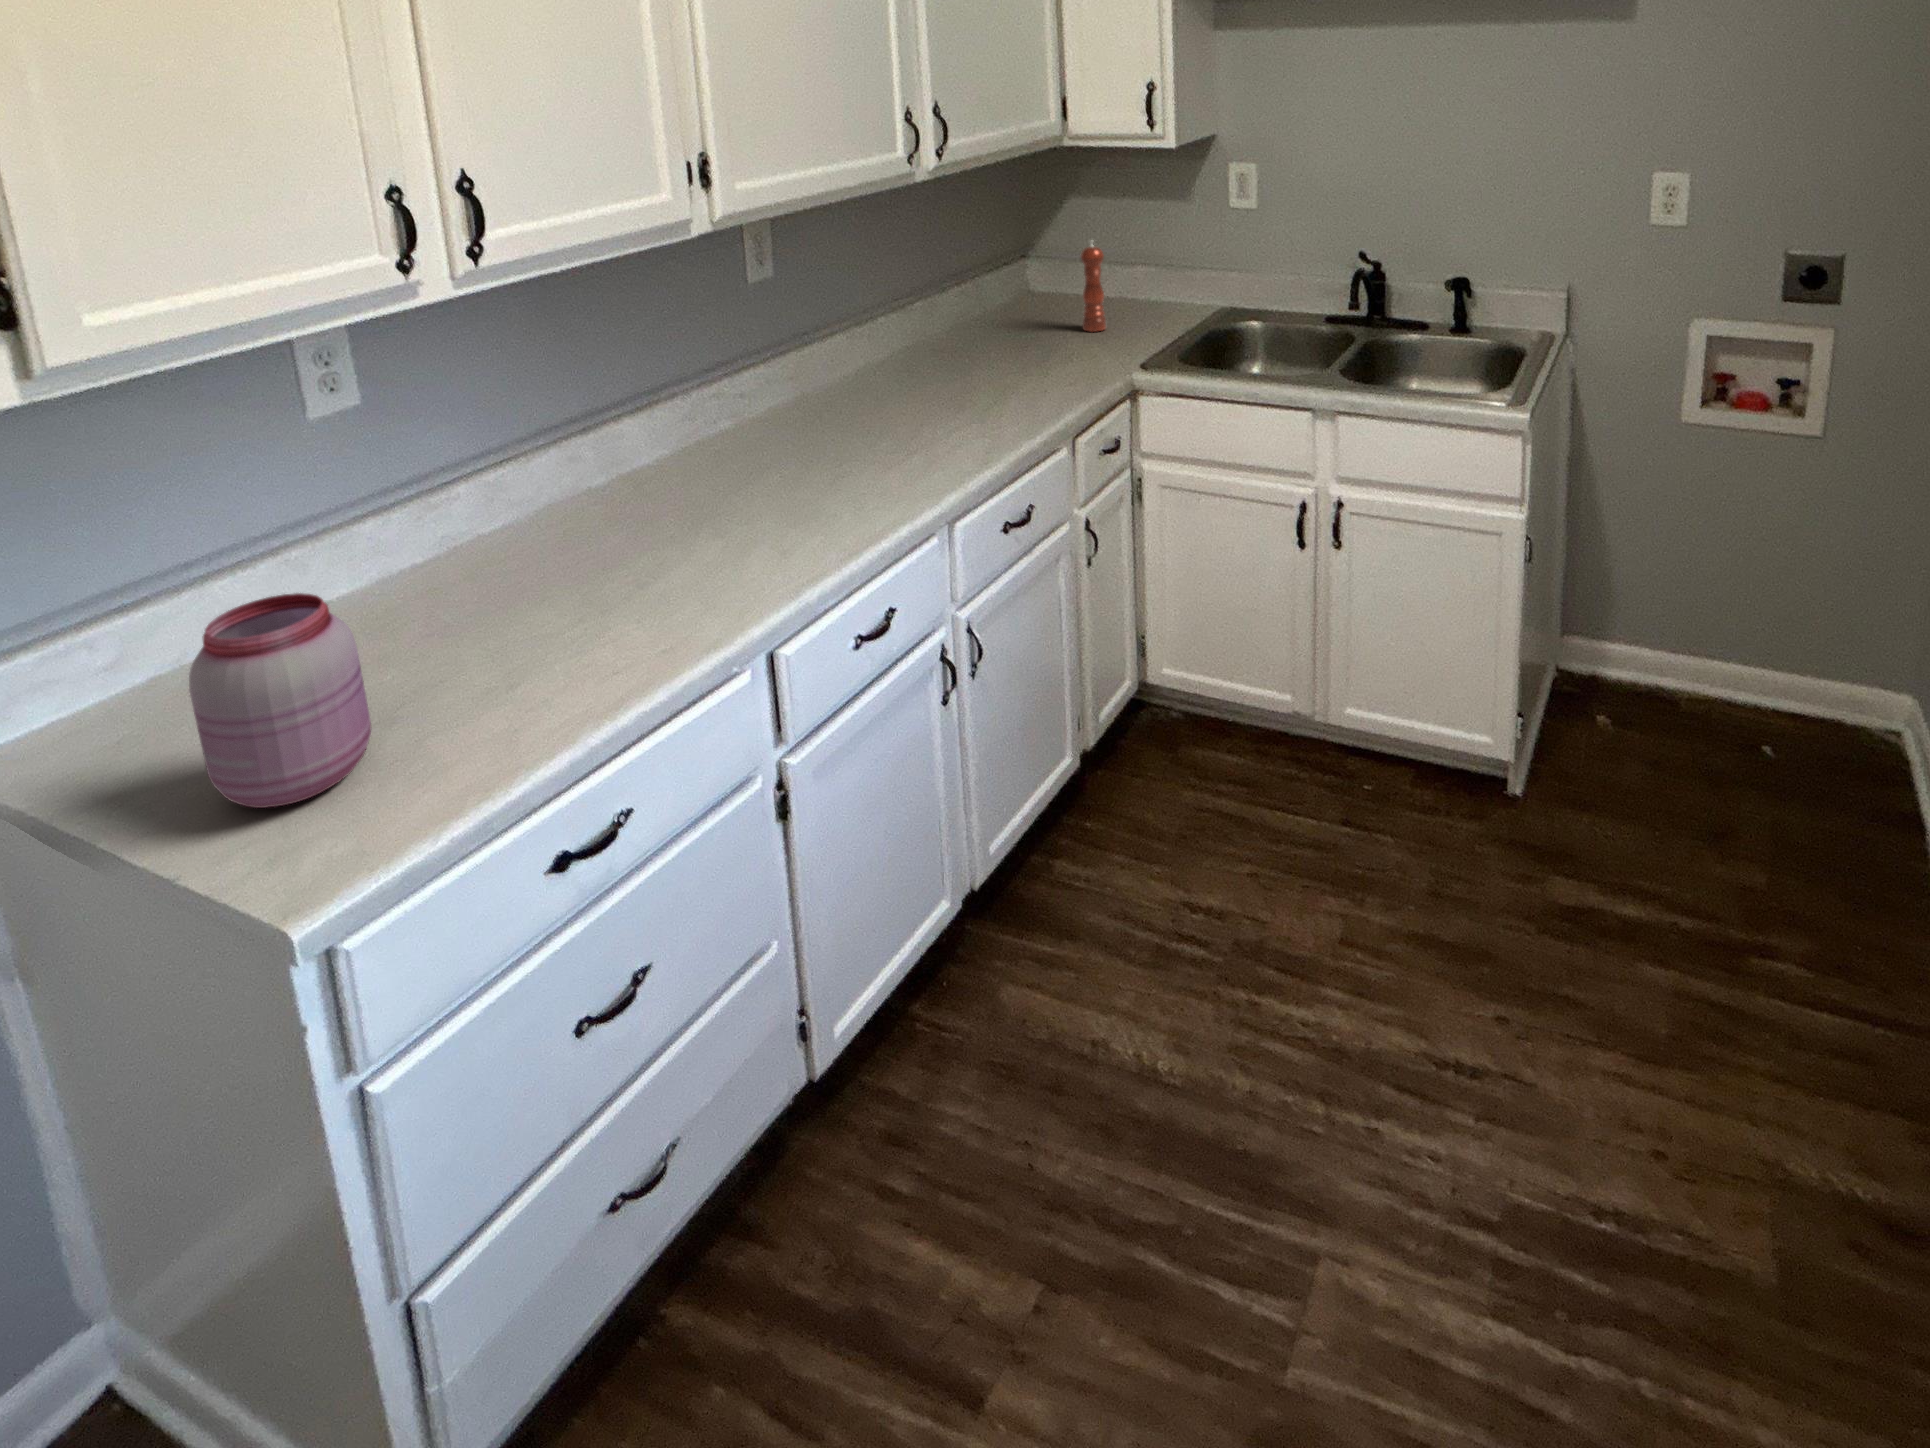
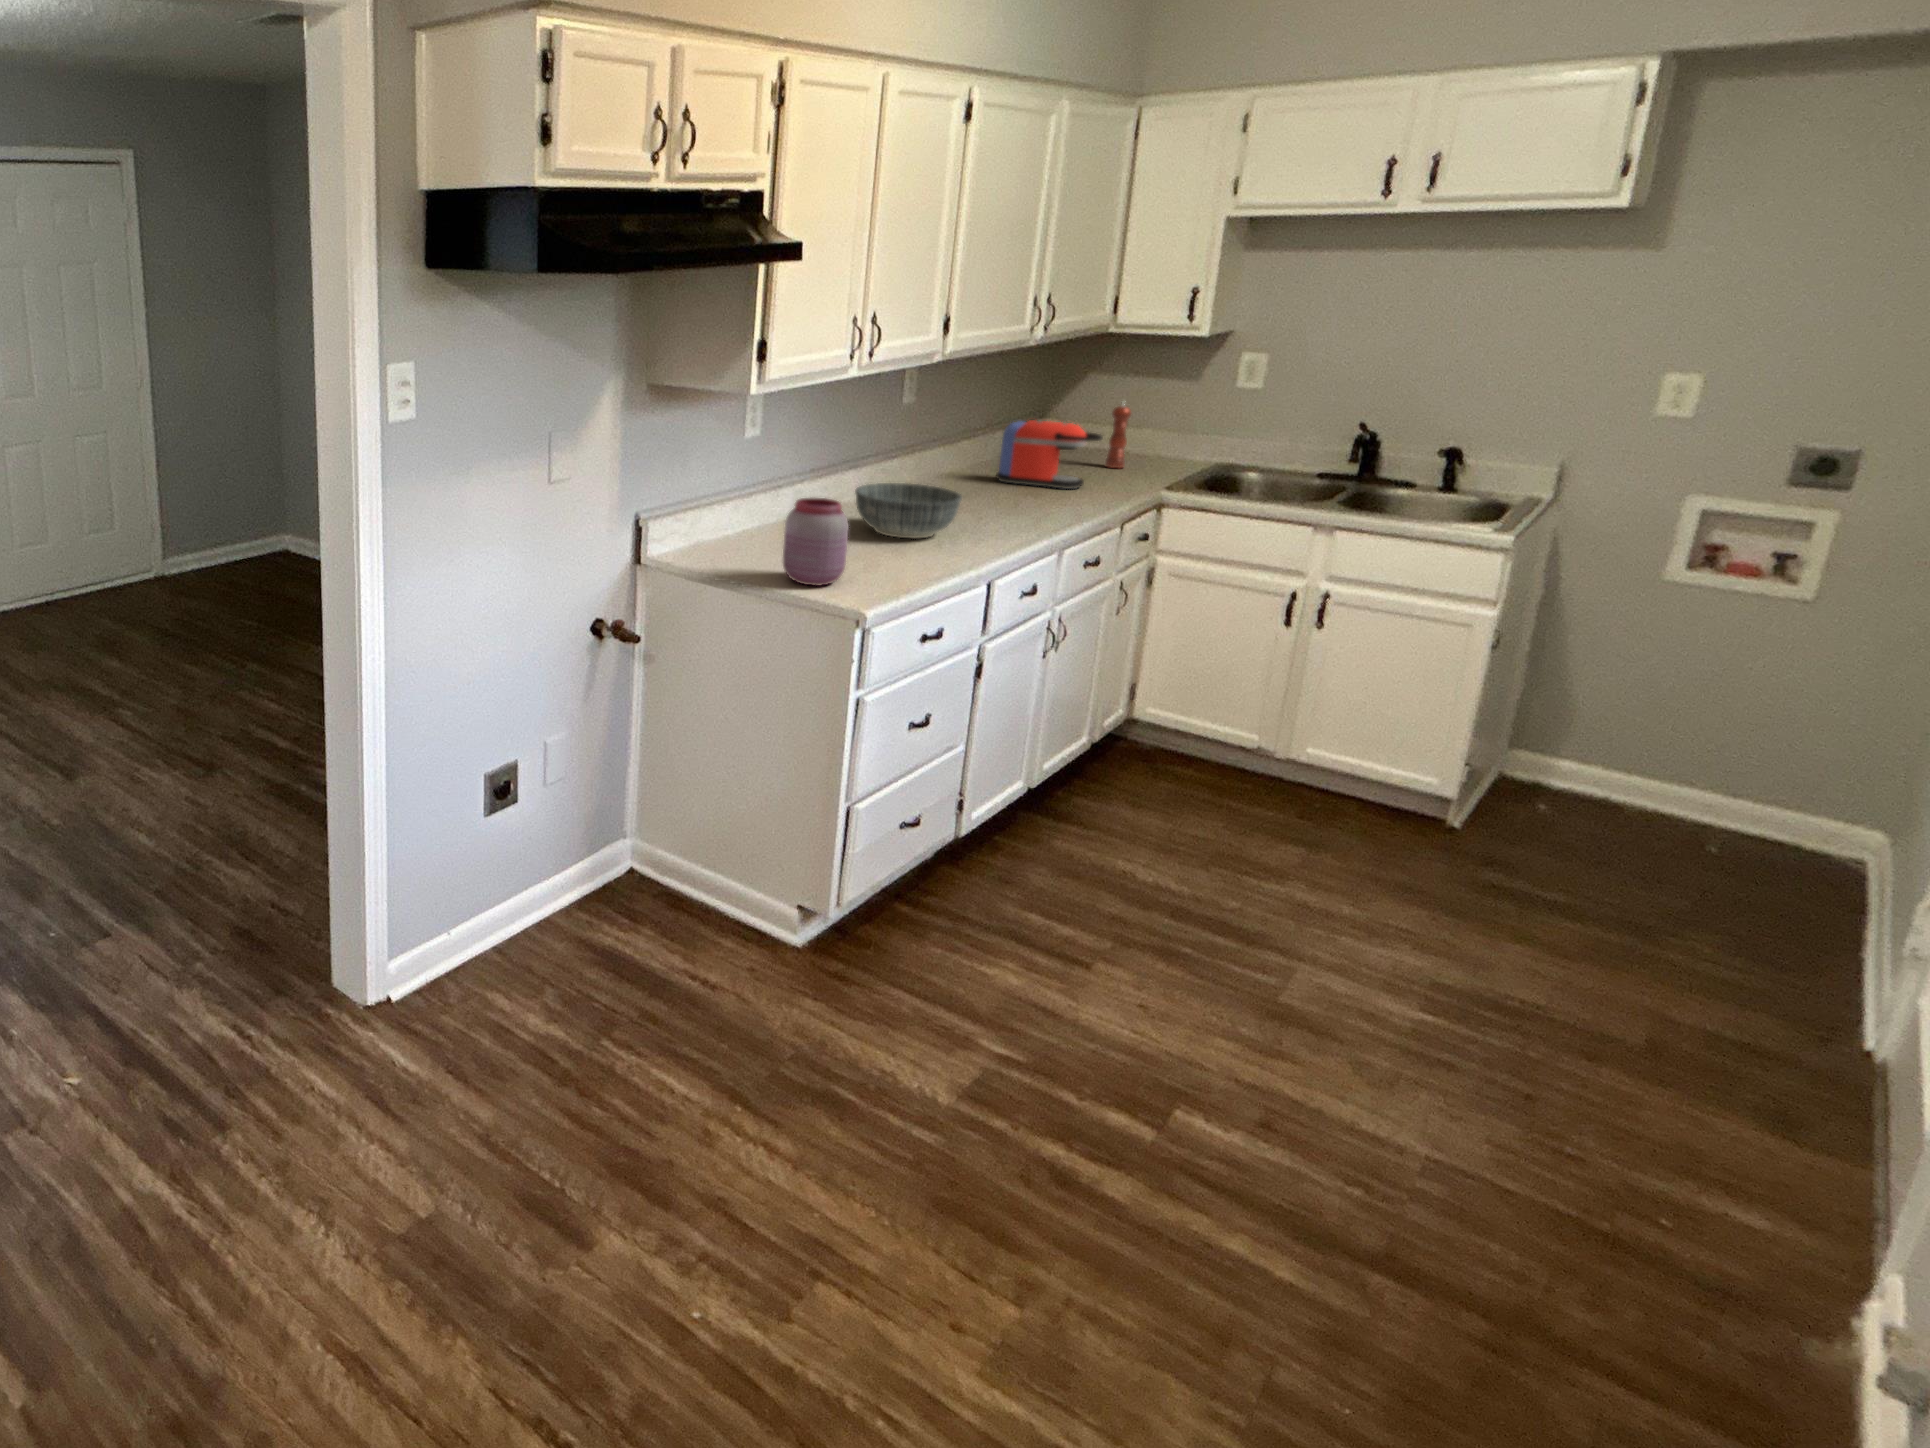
coffee maker: none [918,286,1045,385] -> present [996,420,1102,489]
bowl: none [562,444,754,565] -> present [855,483,962,539]

